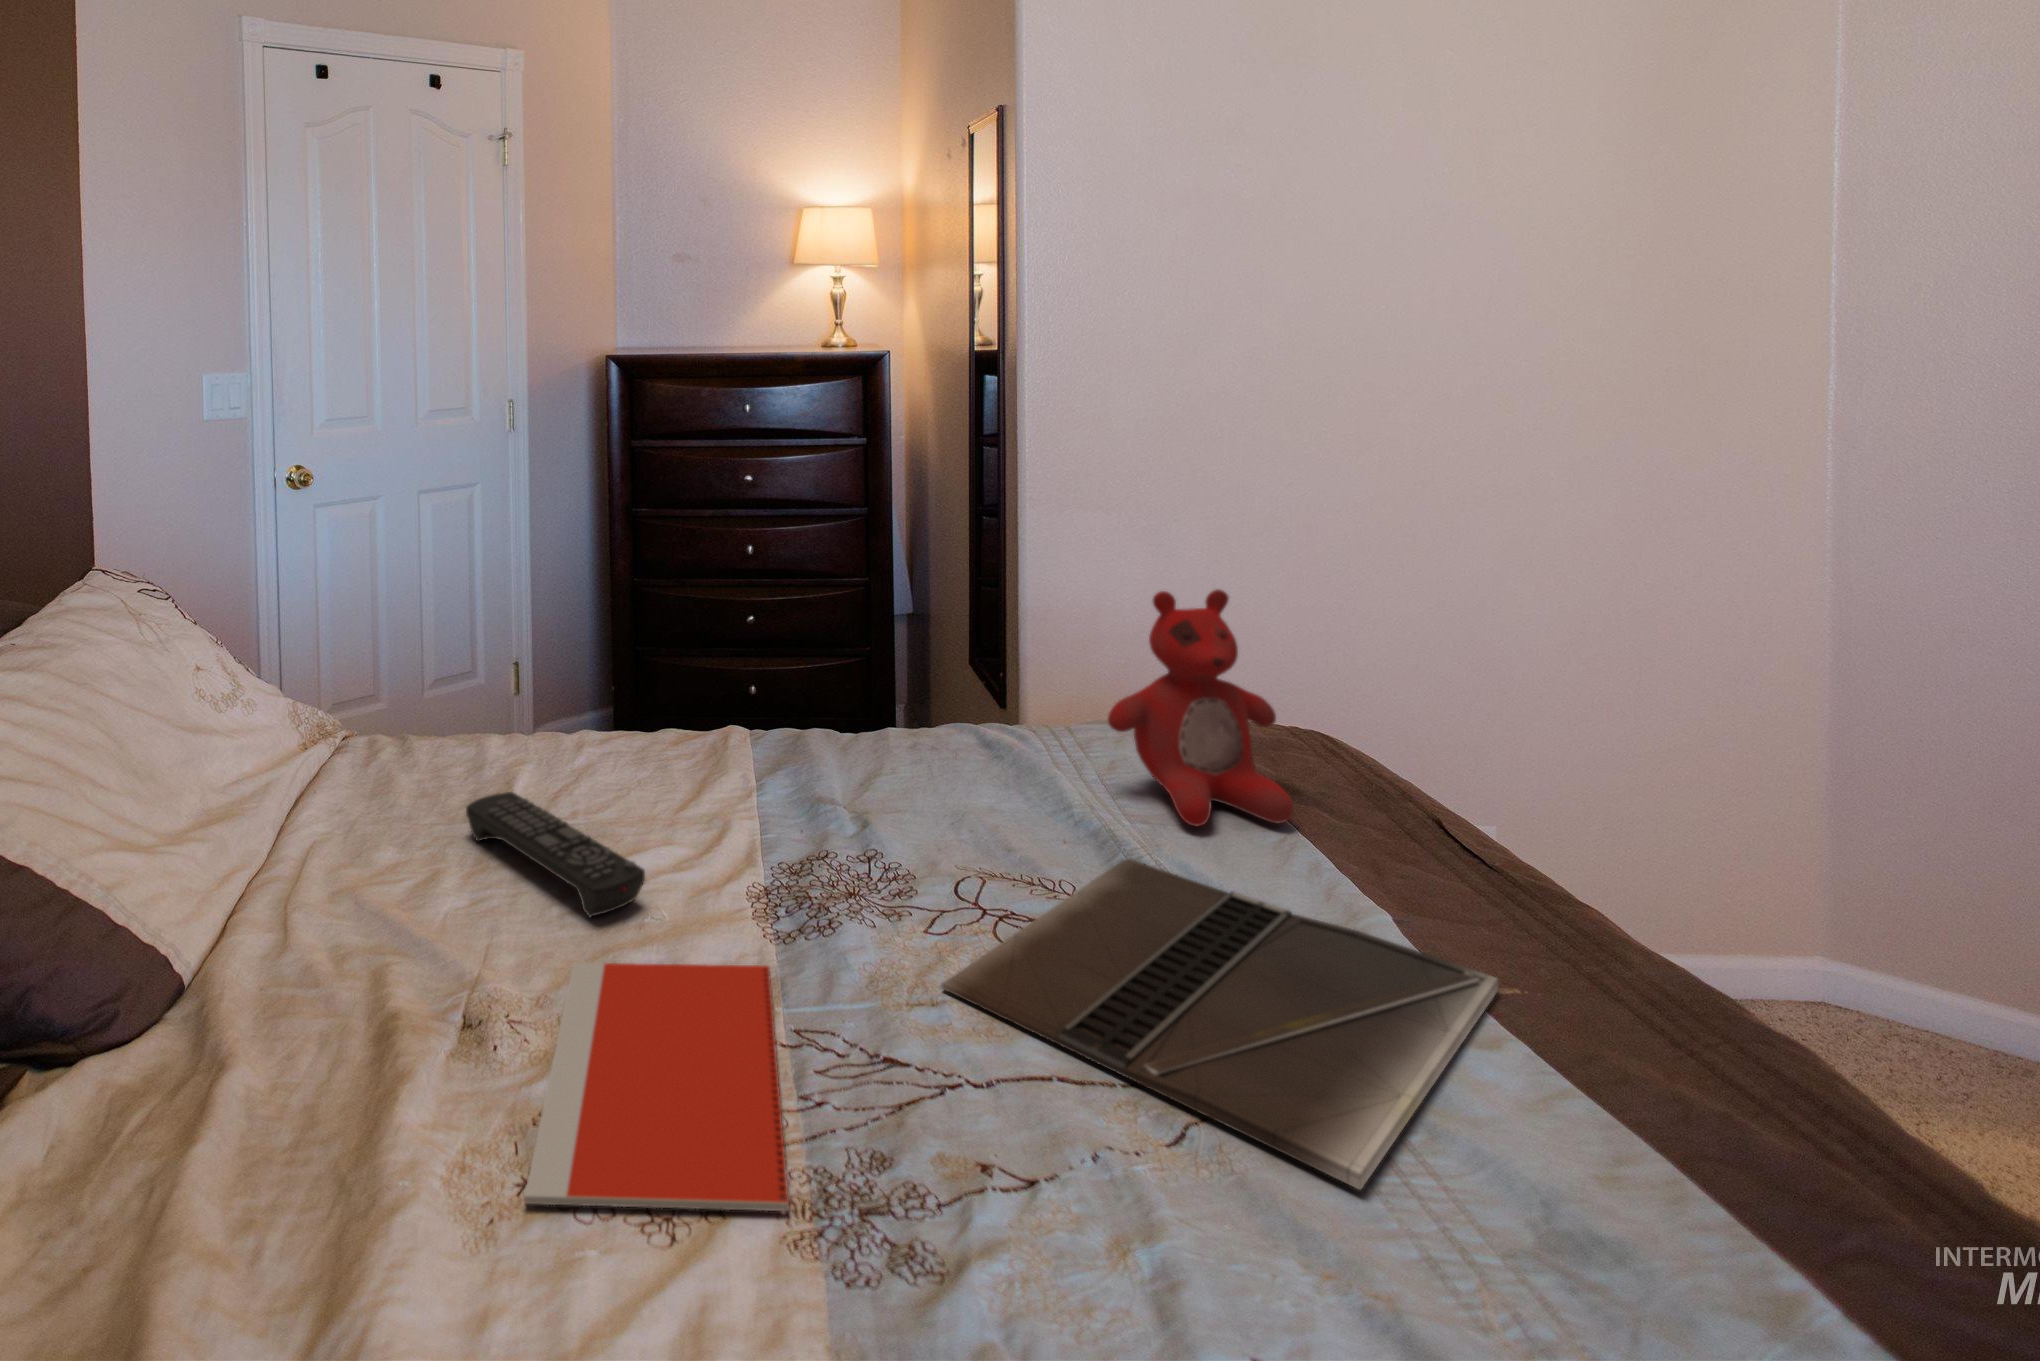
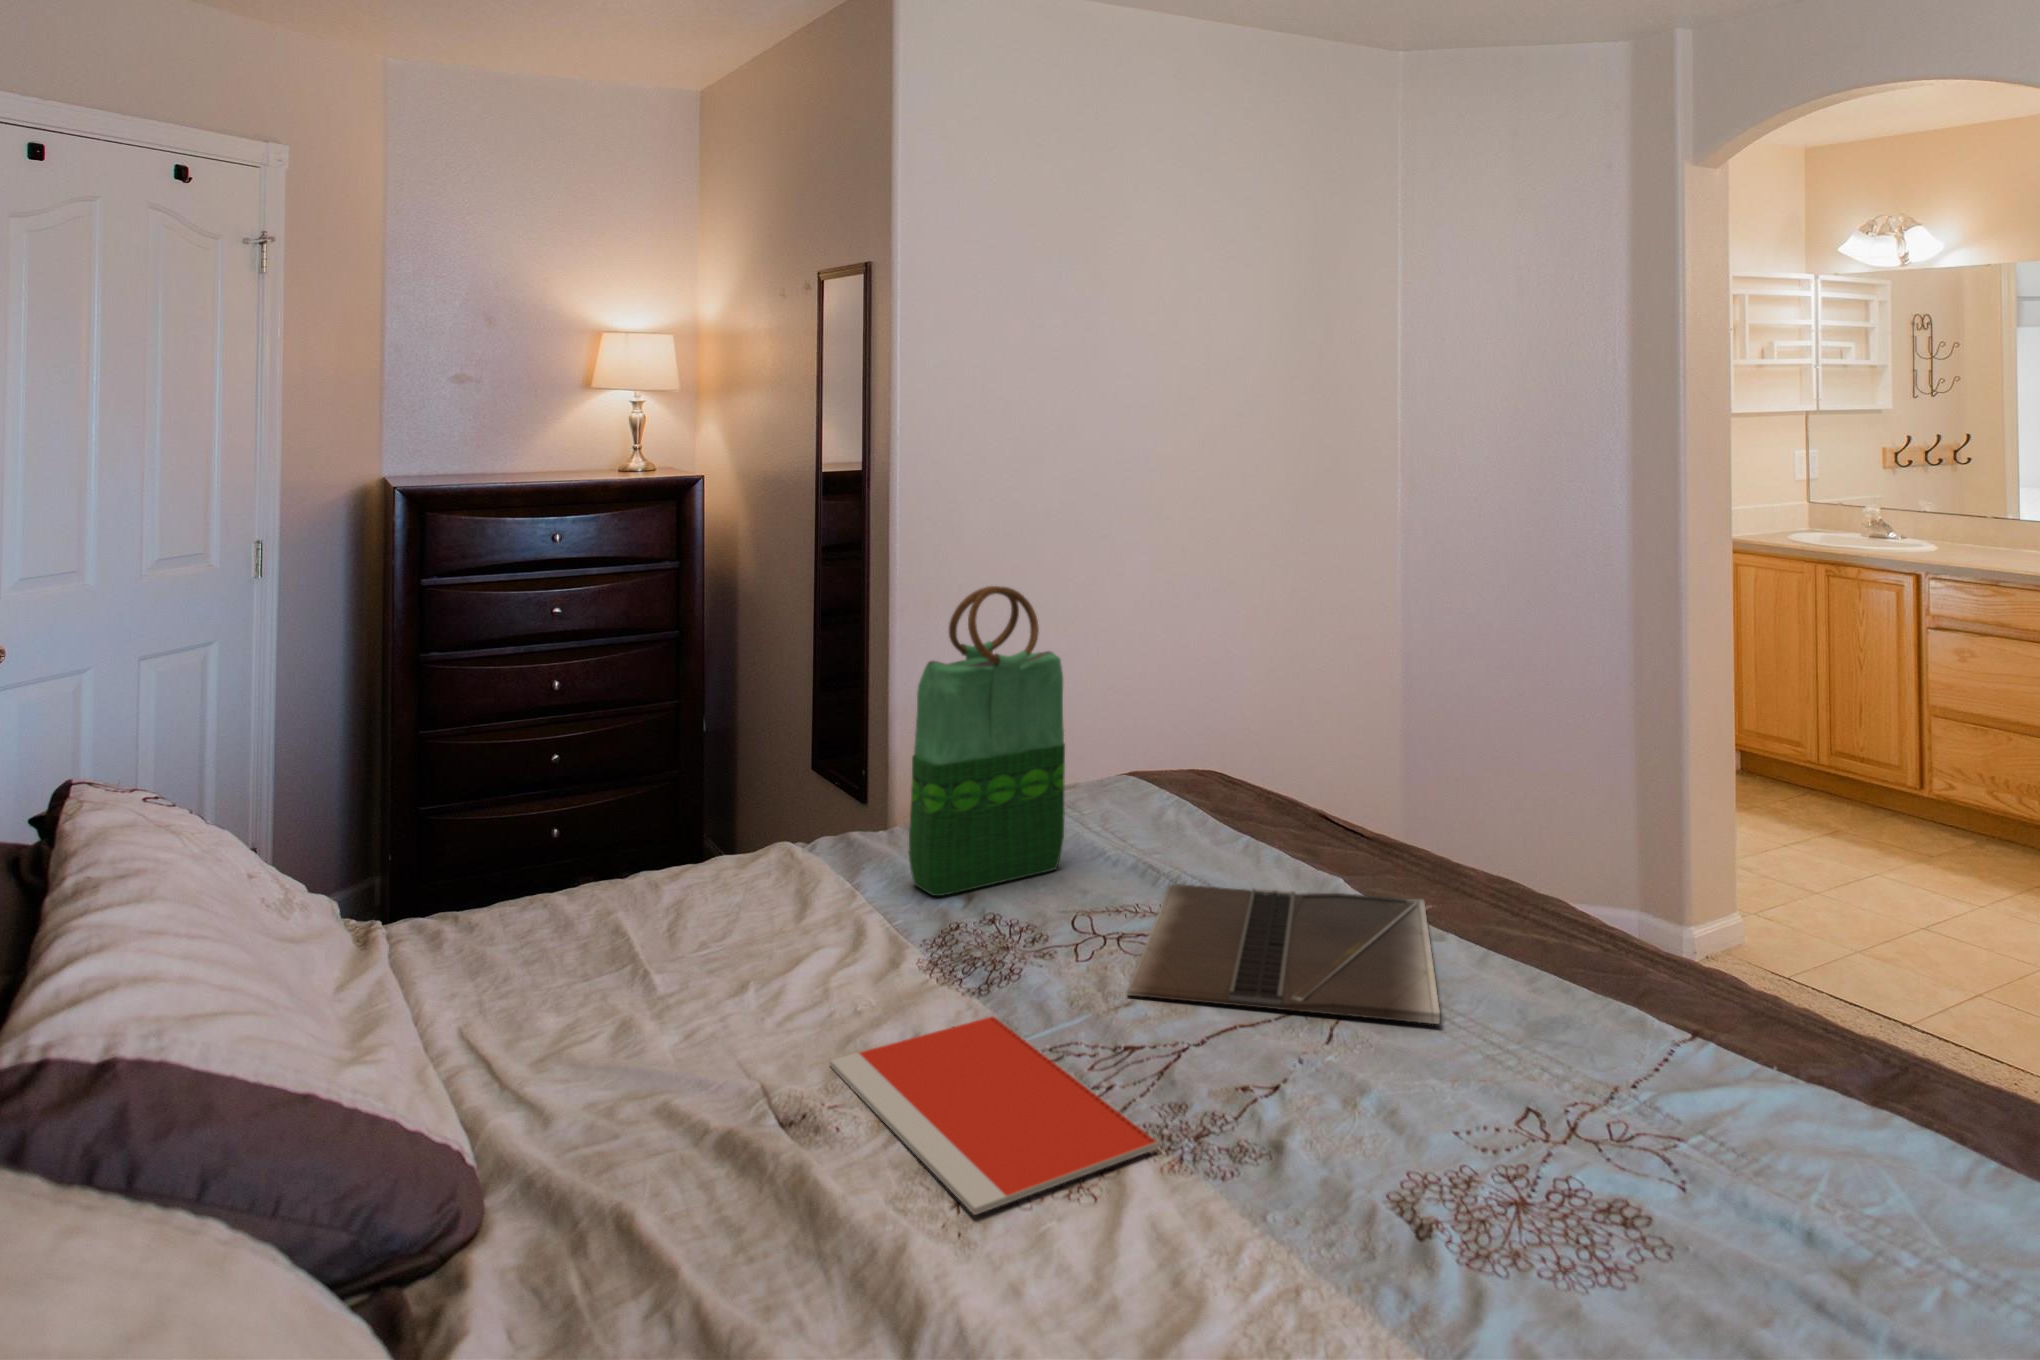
tote bag: none [827,477,1014,808] -> present [909,586,1065,896]
stuffed bear: present [1108,589,1293,826] -> none [1120,666,1253,855]
remote control: present [466,792,645,917] -> none [598,943,844,1027]

